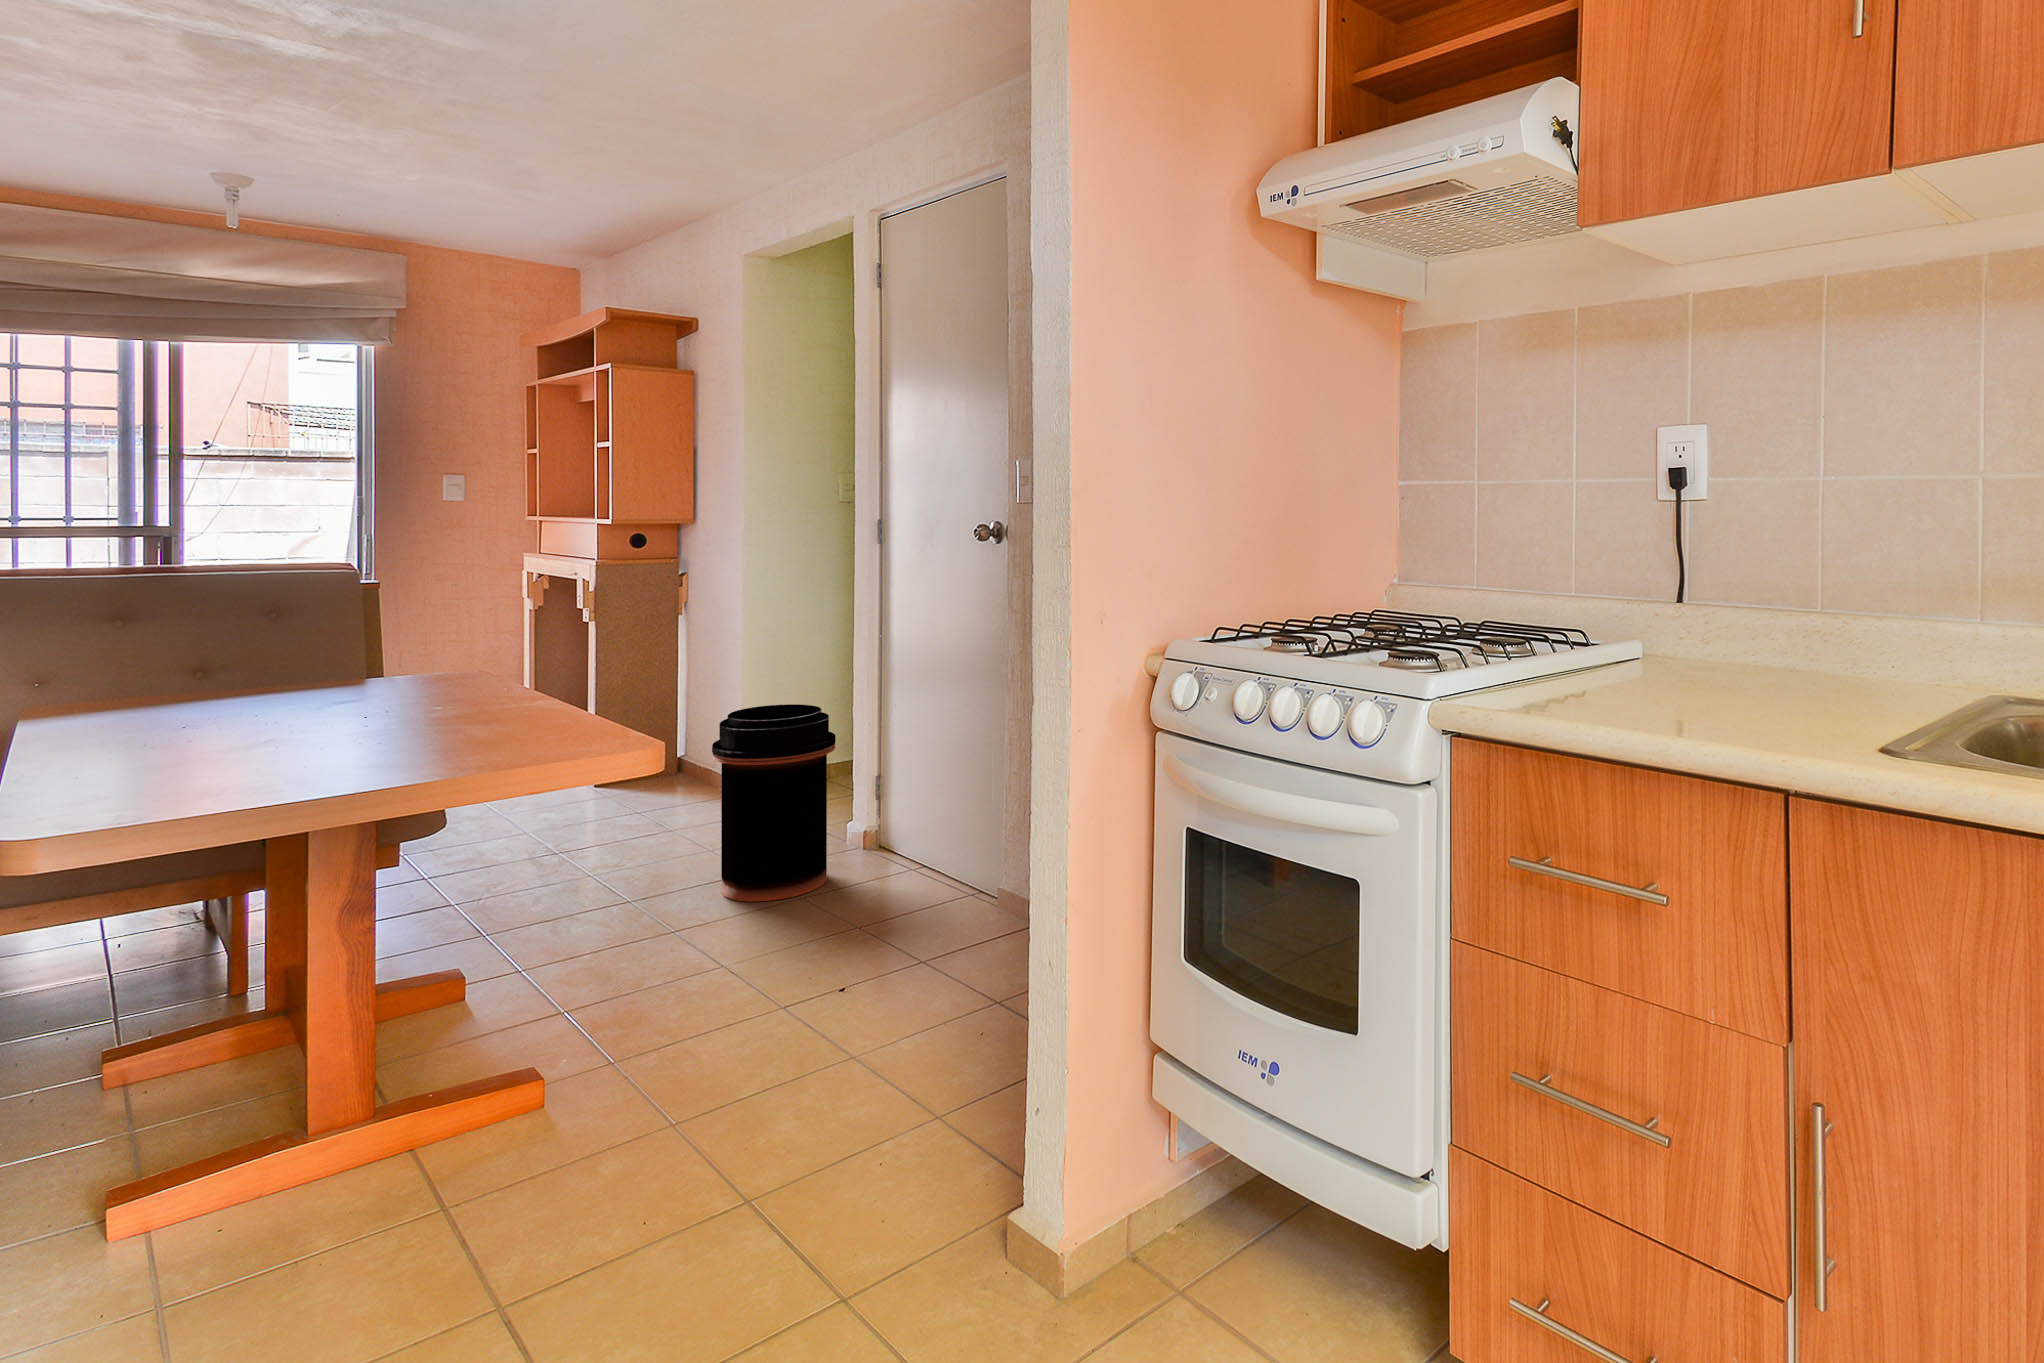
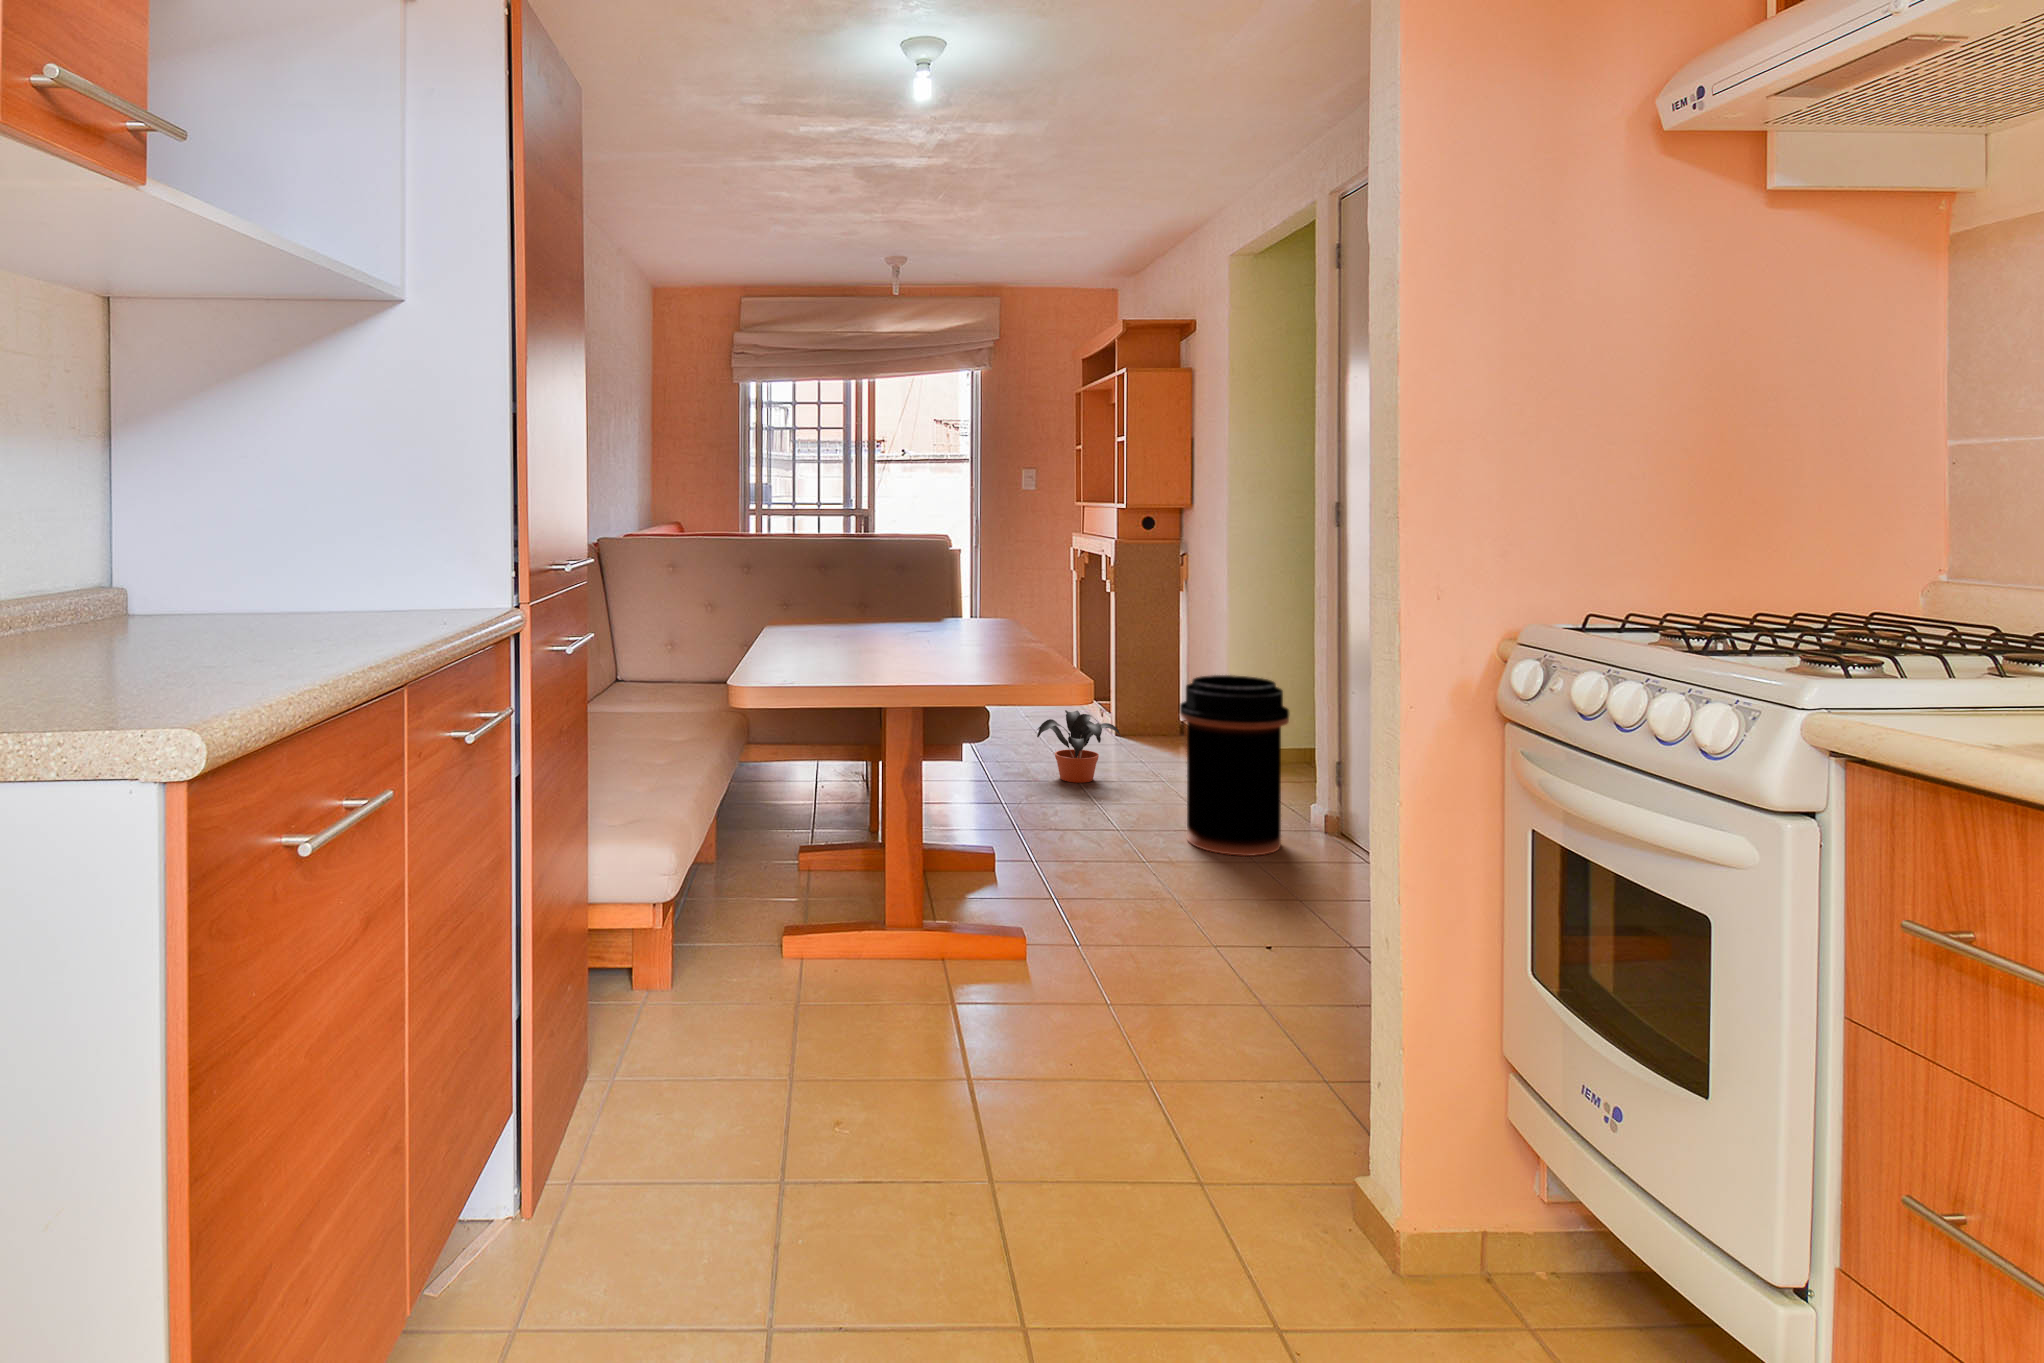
potted plant: none [497,768,620,856] -> present [1037,710,1120,783]

